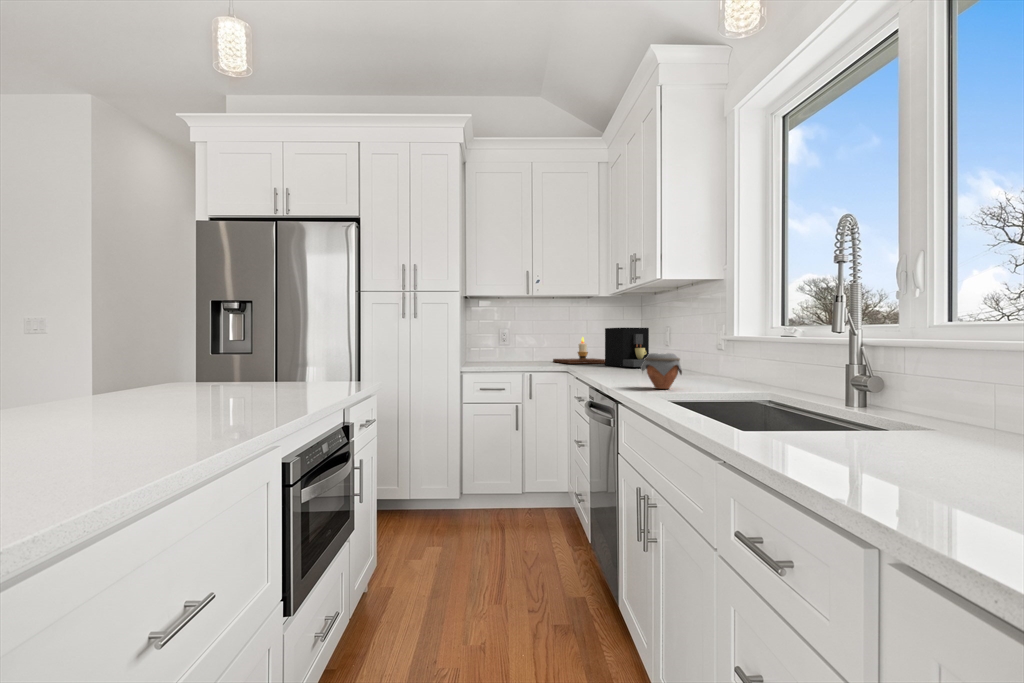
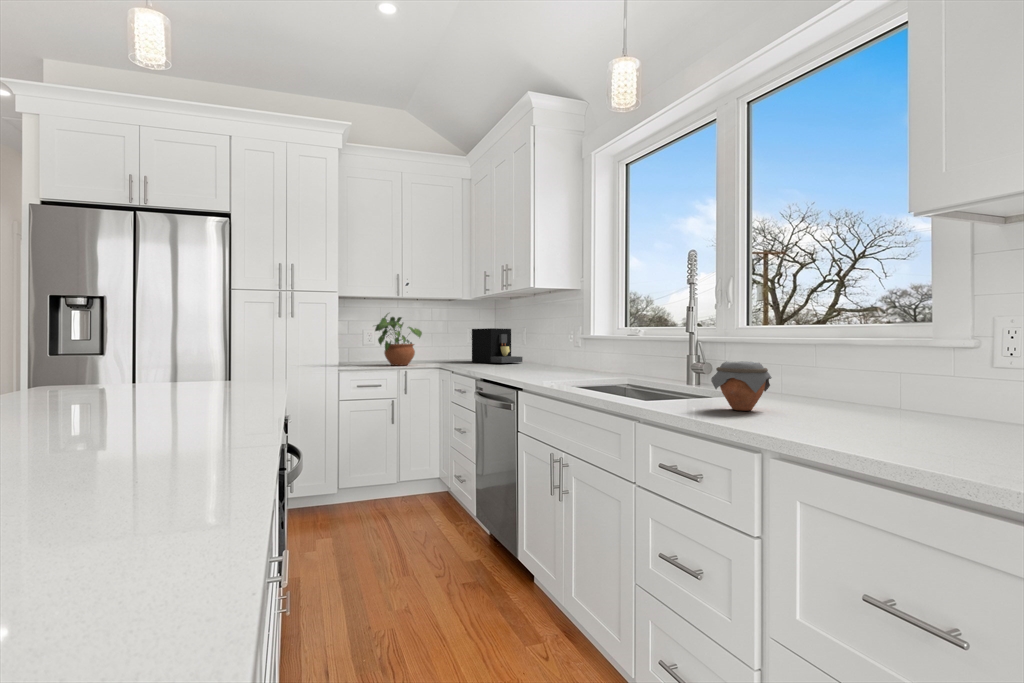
potted plant: none [495,311,546,368] -> present [375,314,422,366]
candle: present [553,337,605,364] -> none [419,337,477,361]
jar: present [641,353,682,389] -> present [711,361,772,411]

